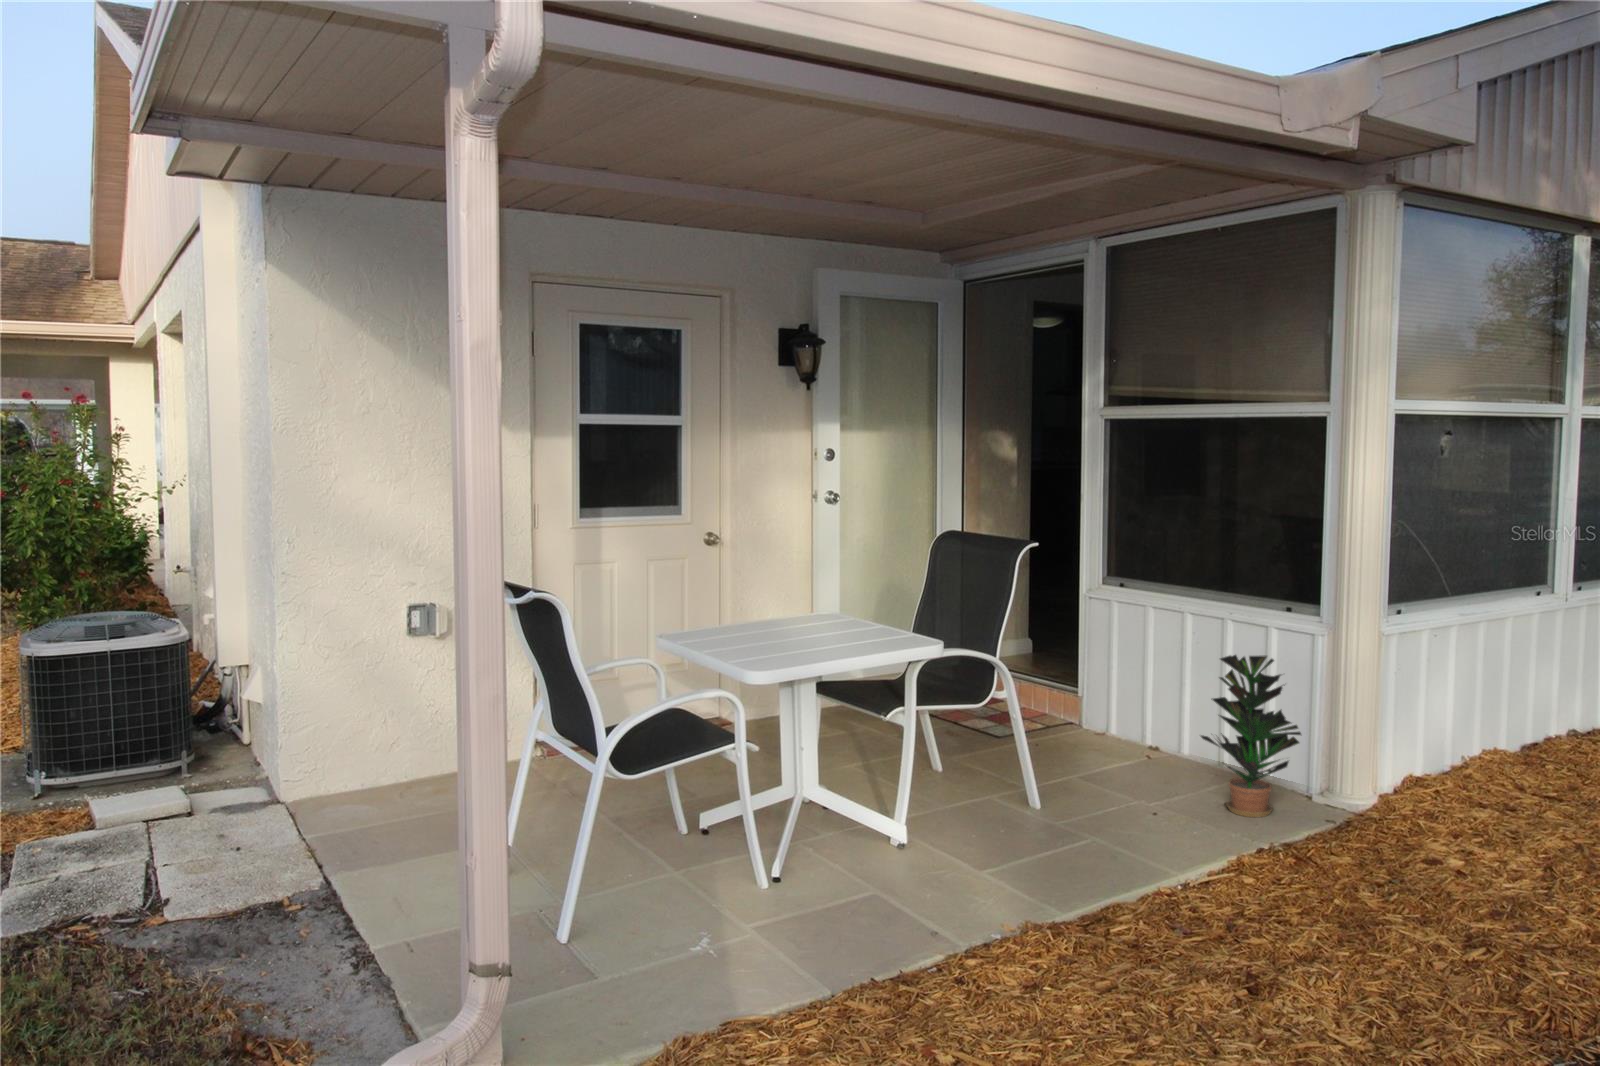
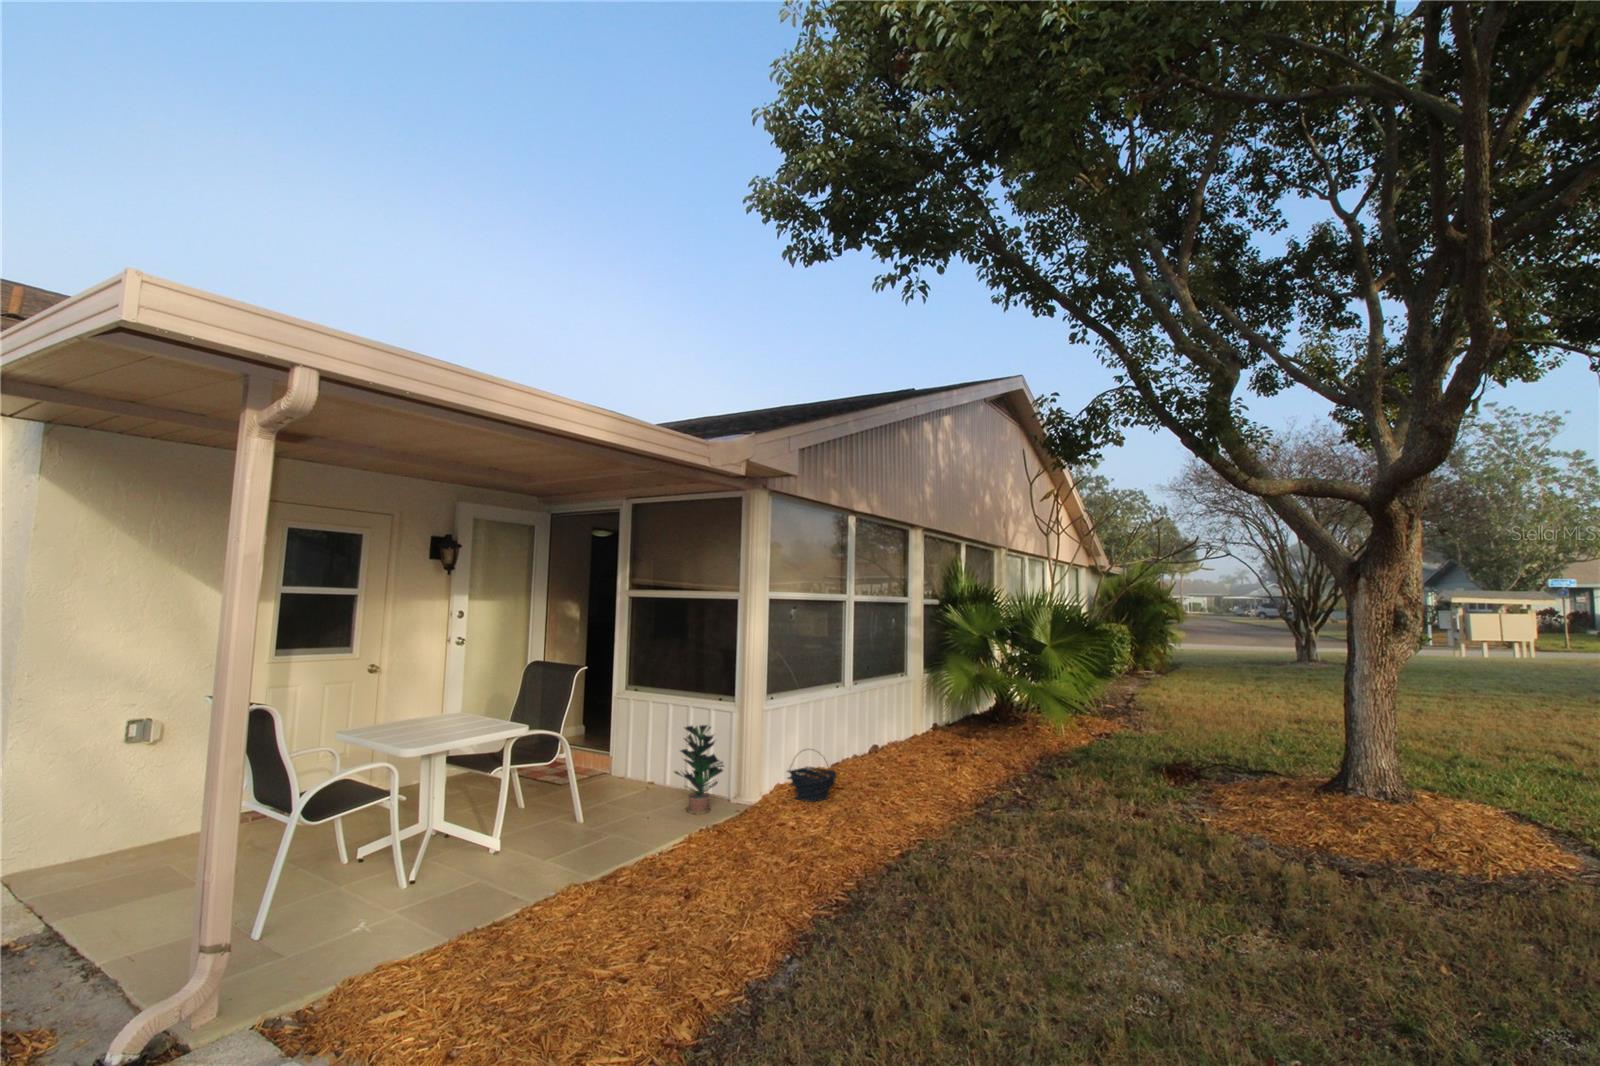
basket: none [1428,713,1547,818] -> present [788,765,837,802]

